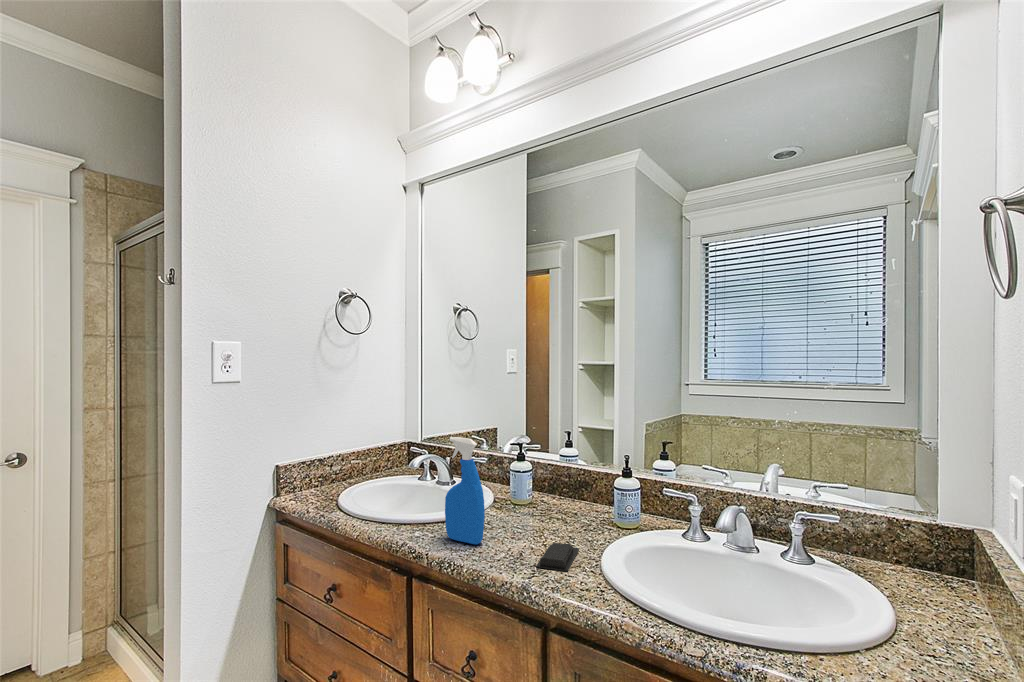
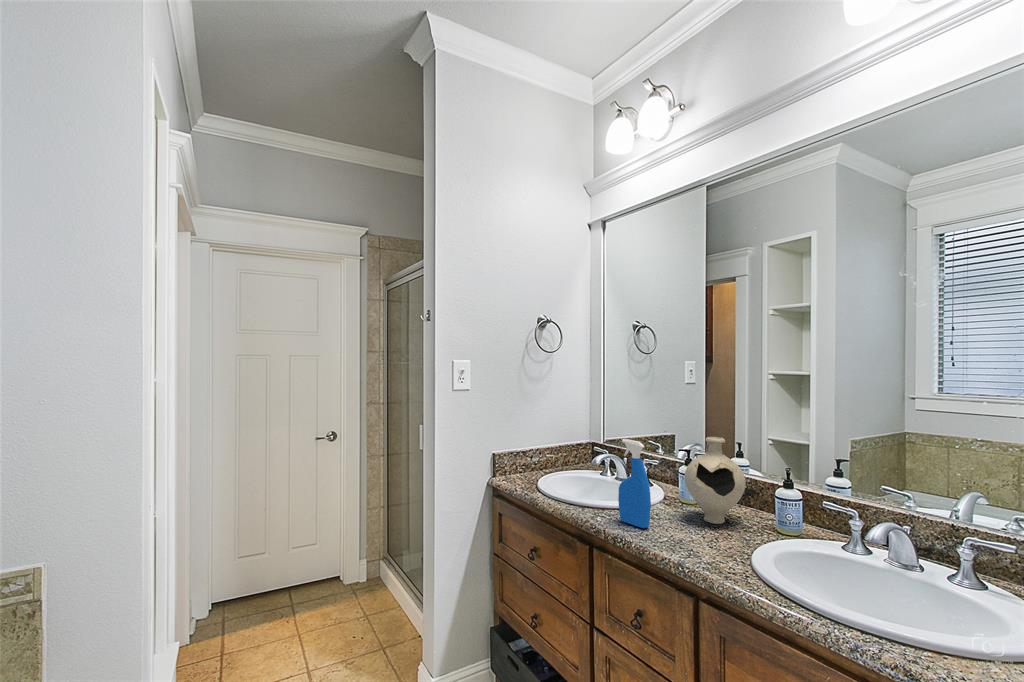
decorative vase: none [520,427,585,526] -> present [685,437,746,524]
soap bar: present [536,543,579,571] -> none [692,535,734,558]

